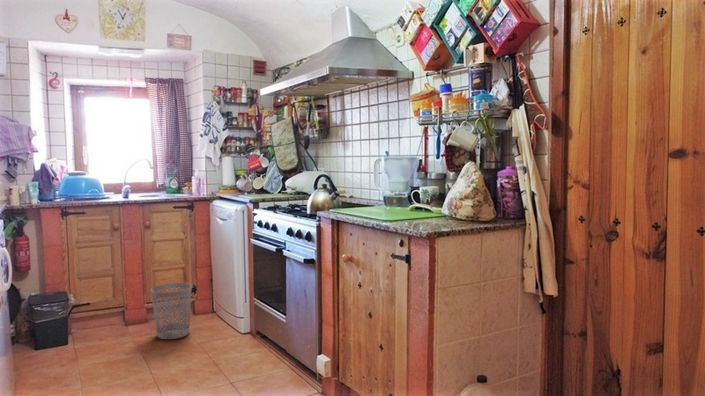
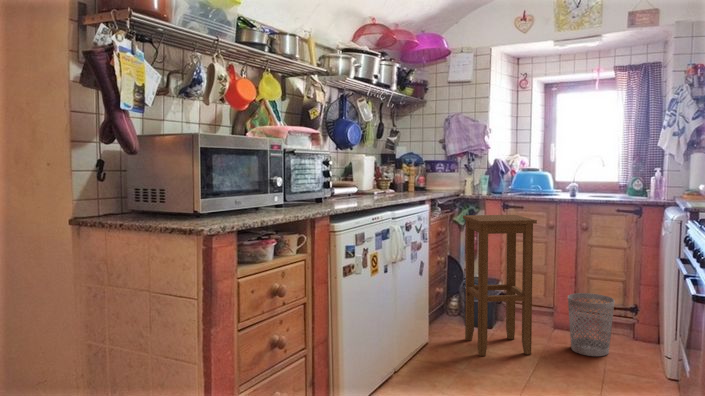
stool: none [36,220,130,373] -> present [463,215,537,356]

